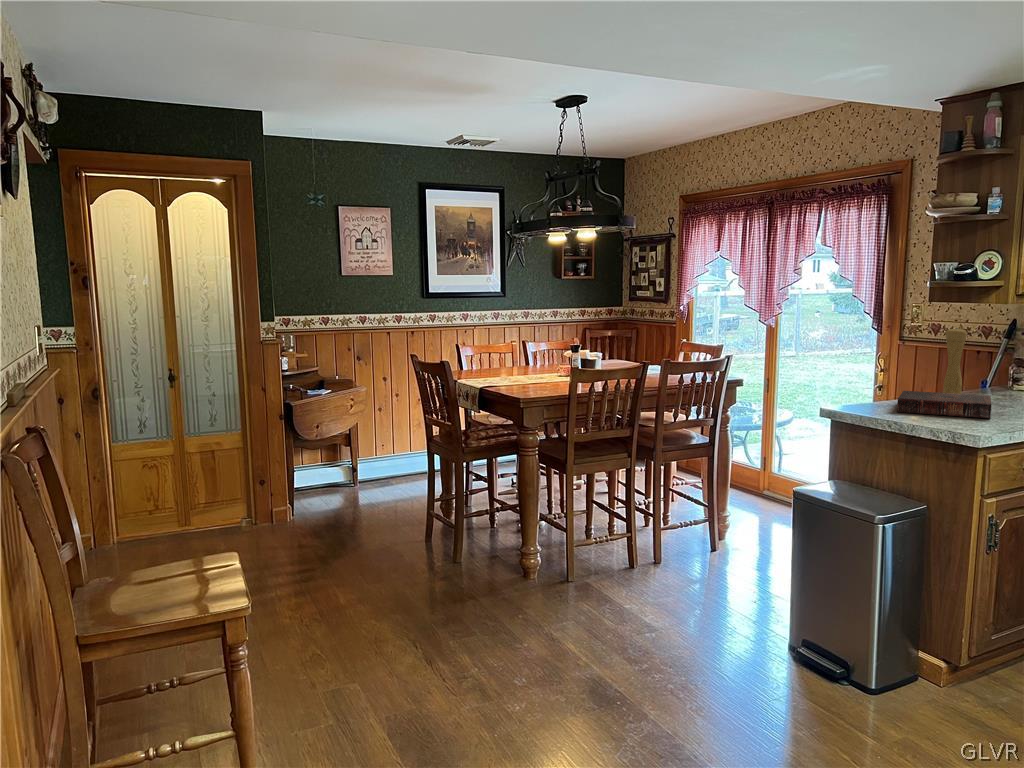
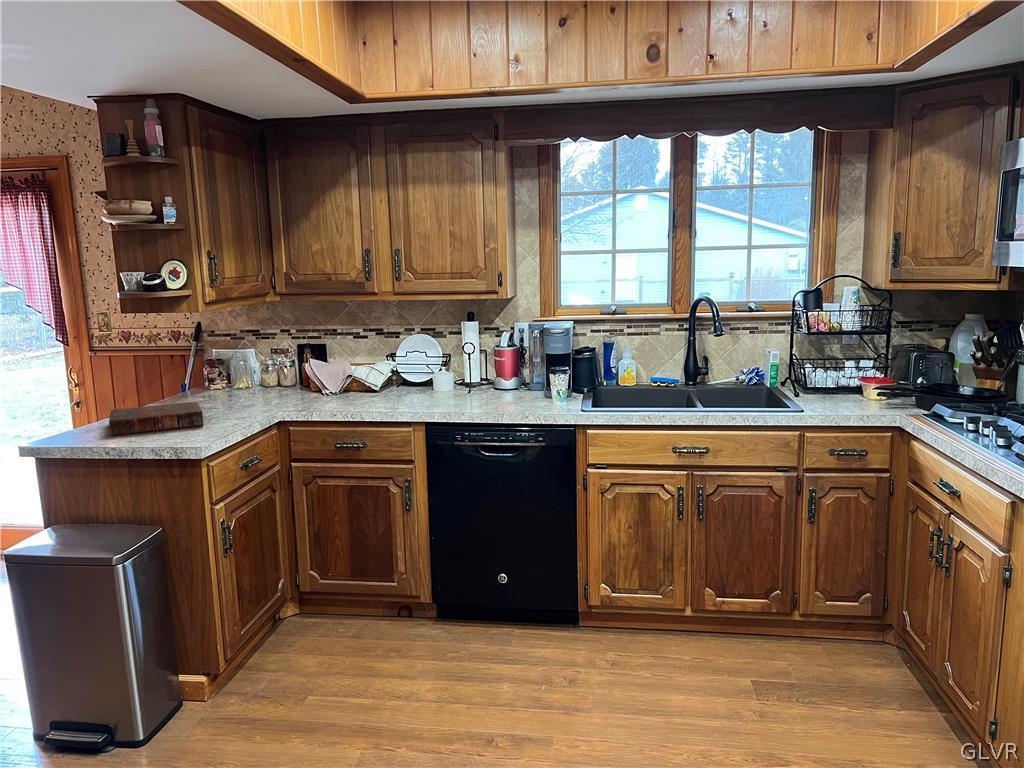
pepper mill: present [943,328,967,394] -> none [143,337,170,411]

